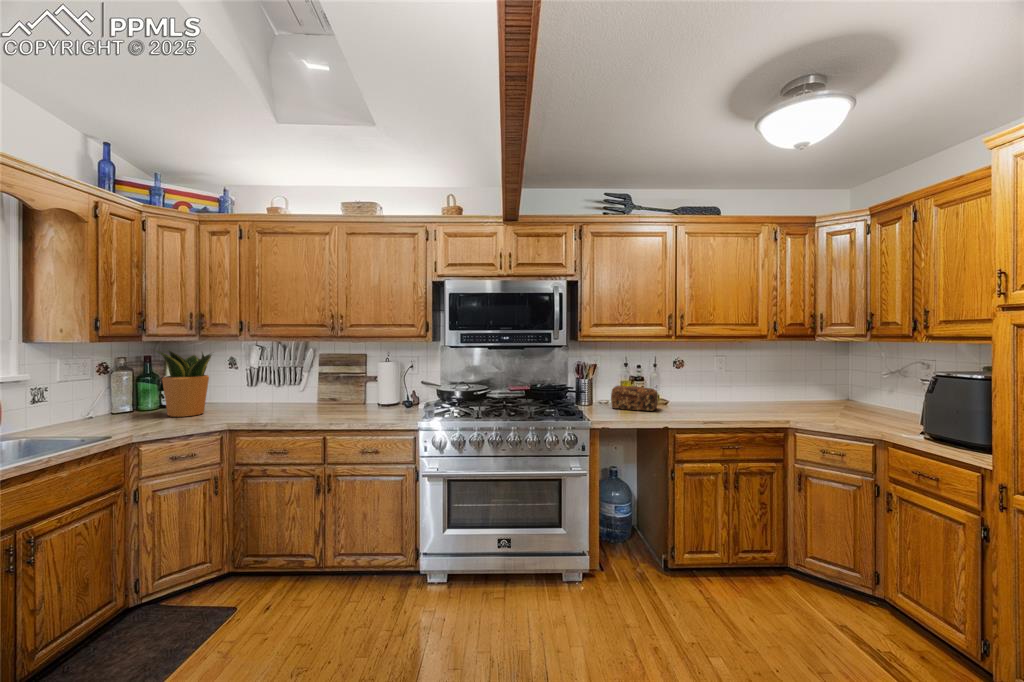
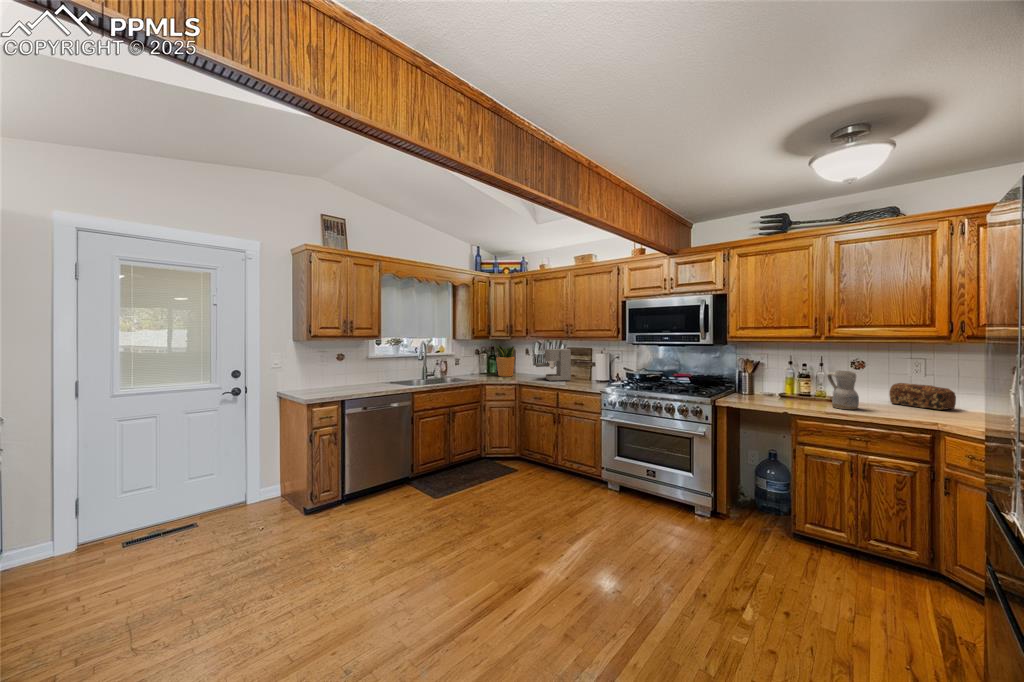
coffee maker: none [269,357,339,416] -> present [536,349,571,381]
ceramic pitcher: none [685,373,715,415] -> present [827,370,859,409]
bread loaf: present [611,386,658,411] -> present [889,383,956,409]

